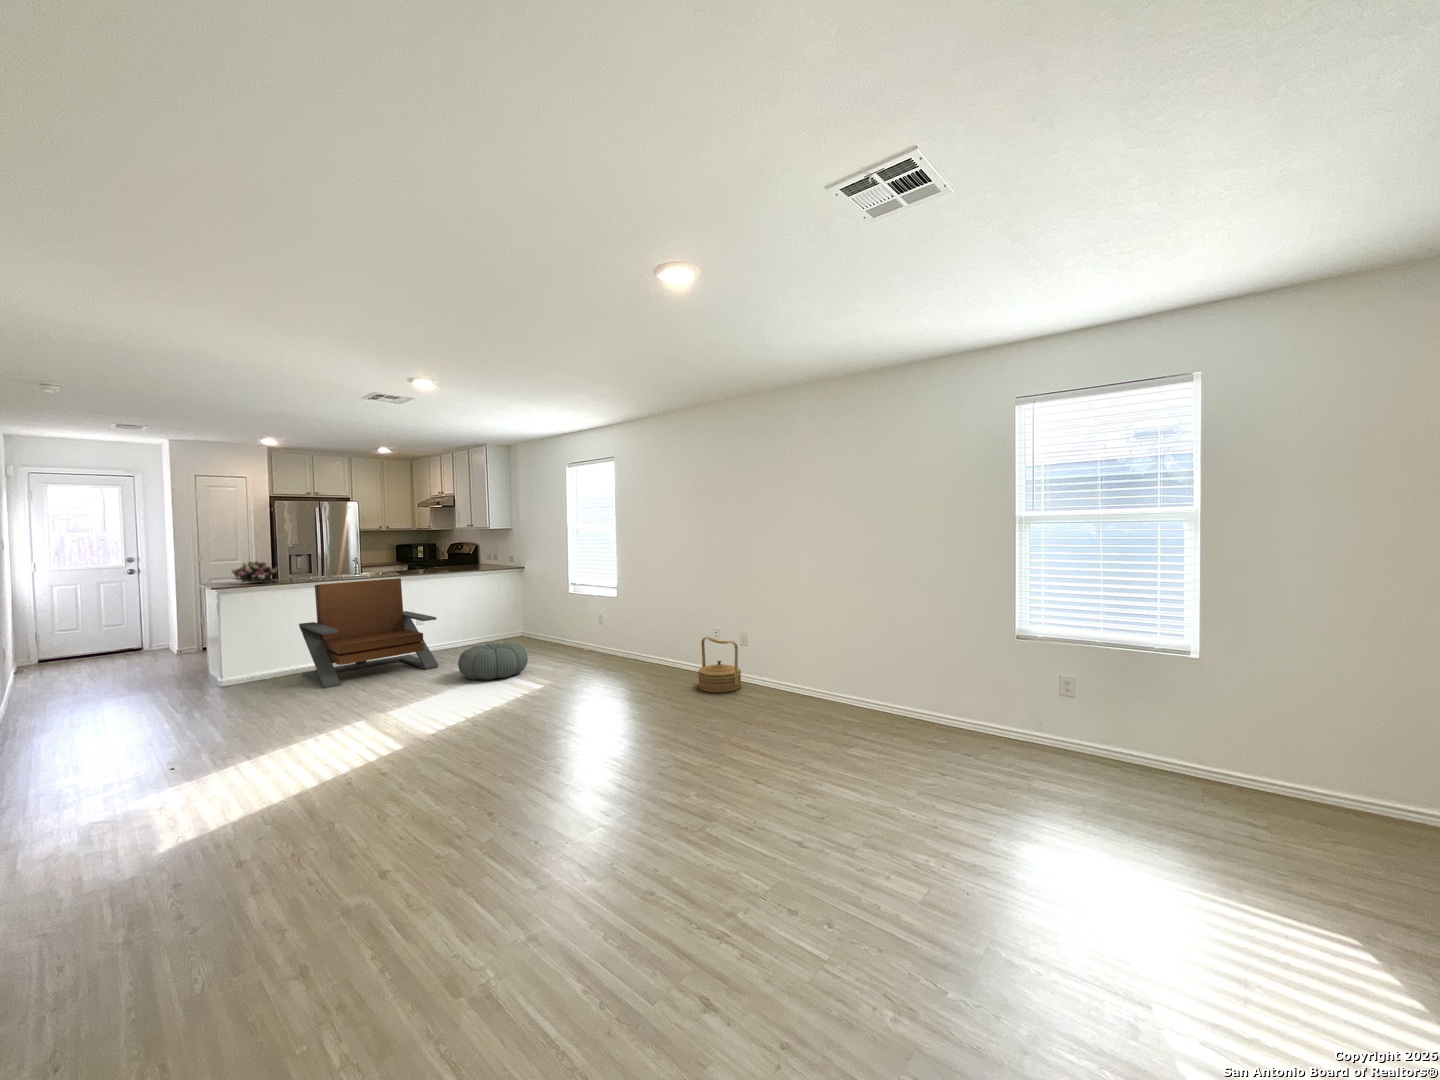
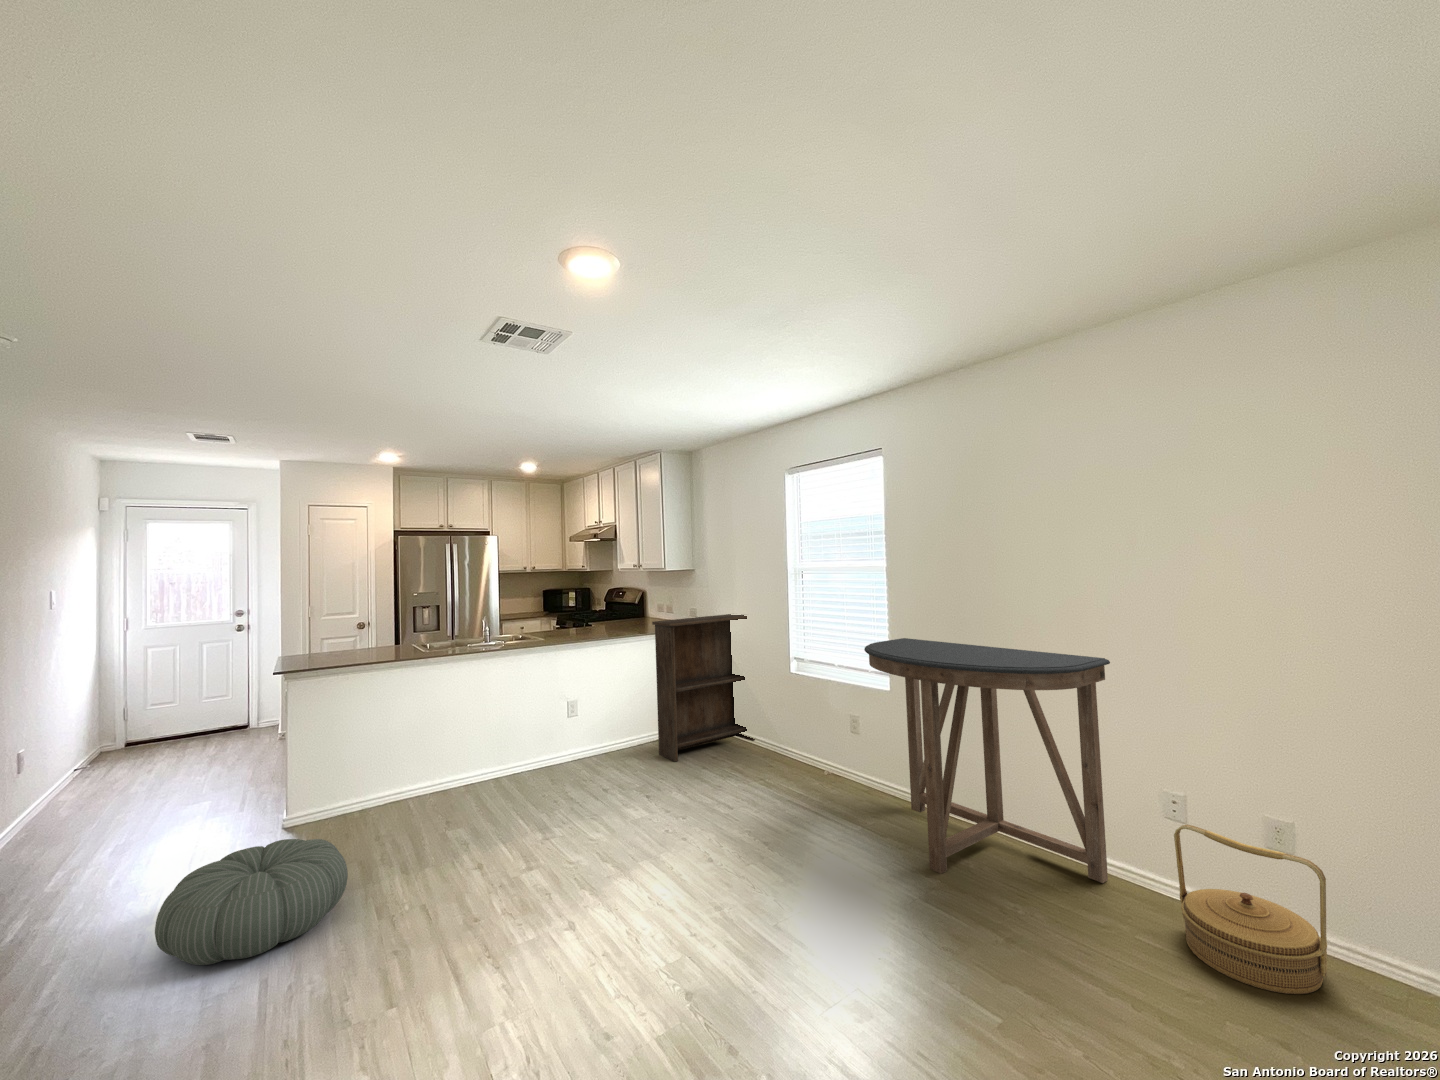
bookshelf: none [476,558,549,650] -> present [652,614,755,762]
flower arrangement: present [232,561,279,583] -> none [316,624,383,658]
console table: none [589,566,693,677] -> present [864,638,1110,883]
lounge chair: present [299,578,438,689] -> none [405,650,604,853]
pouf: present [458,642,528,680] -> present [155,839,348,965]

